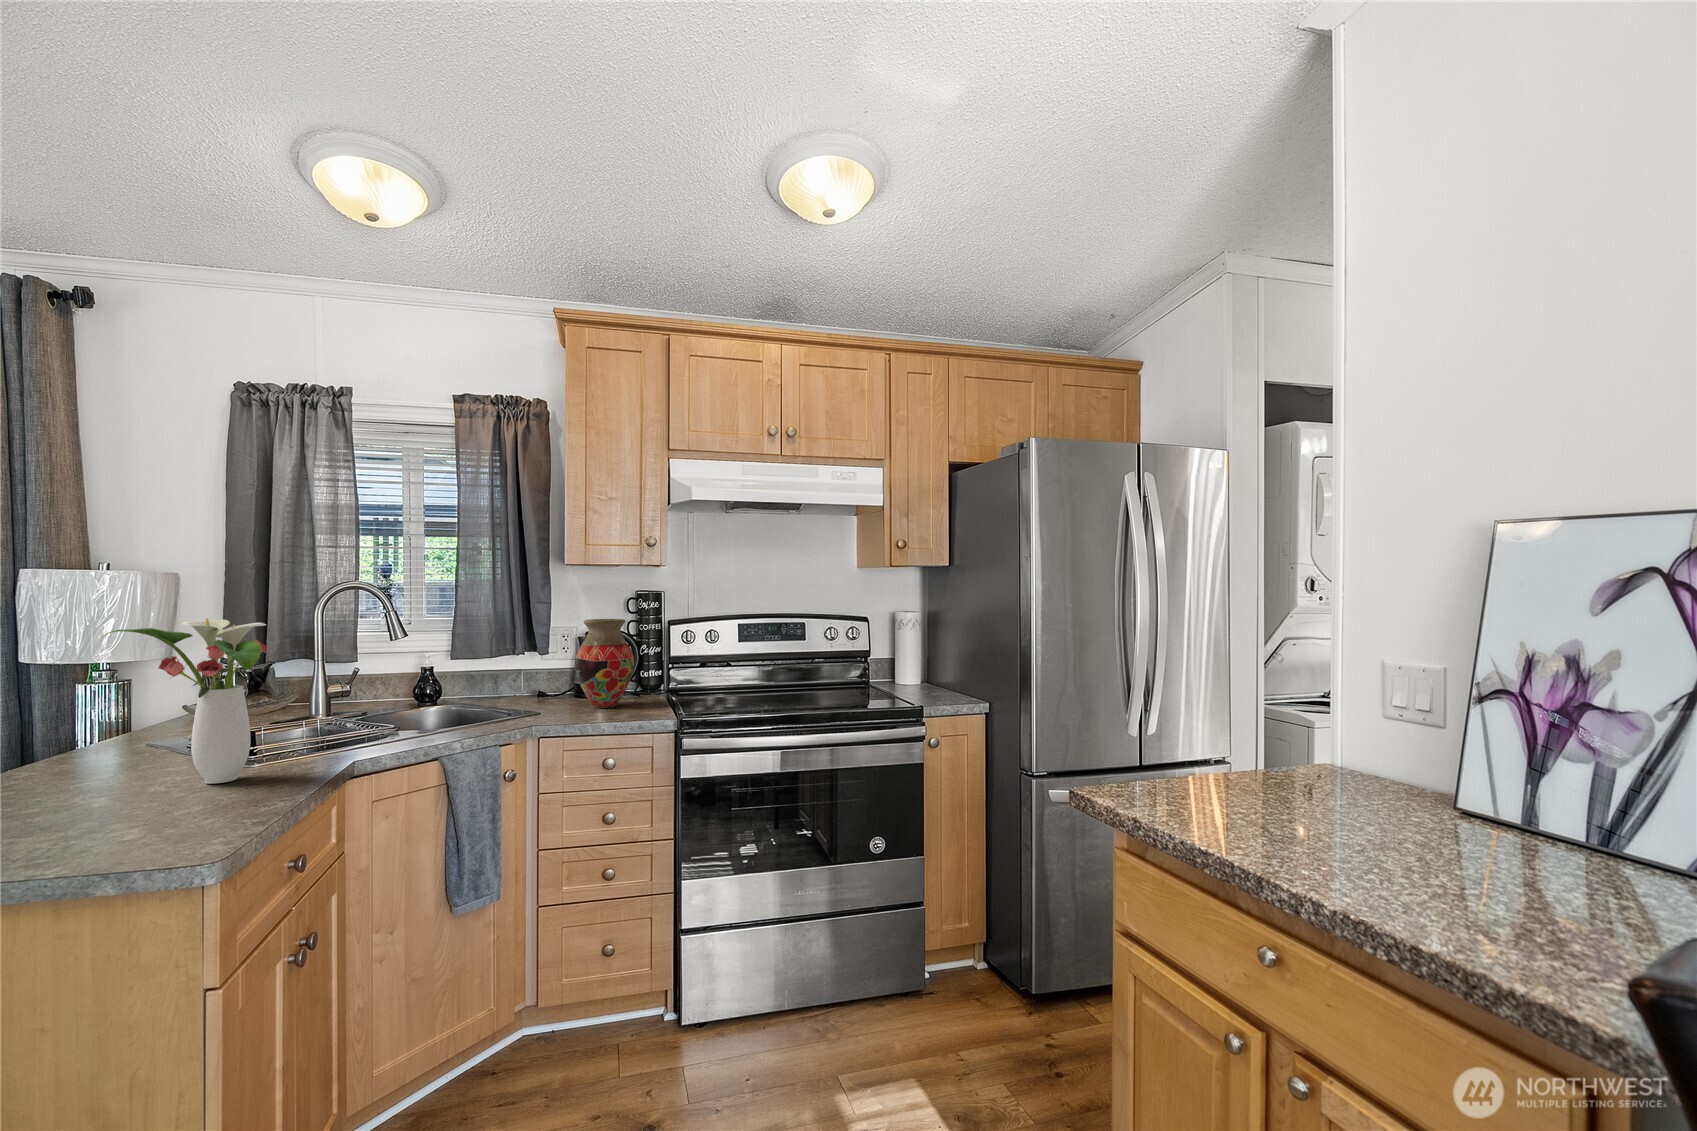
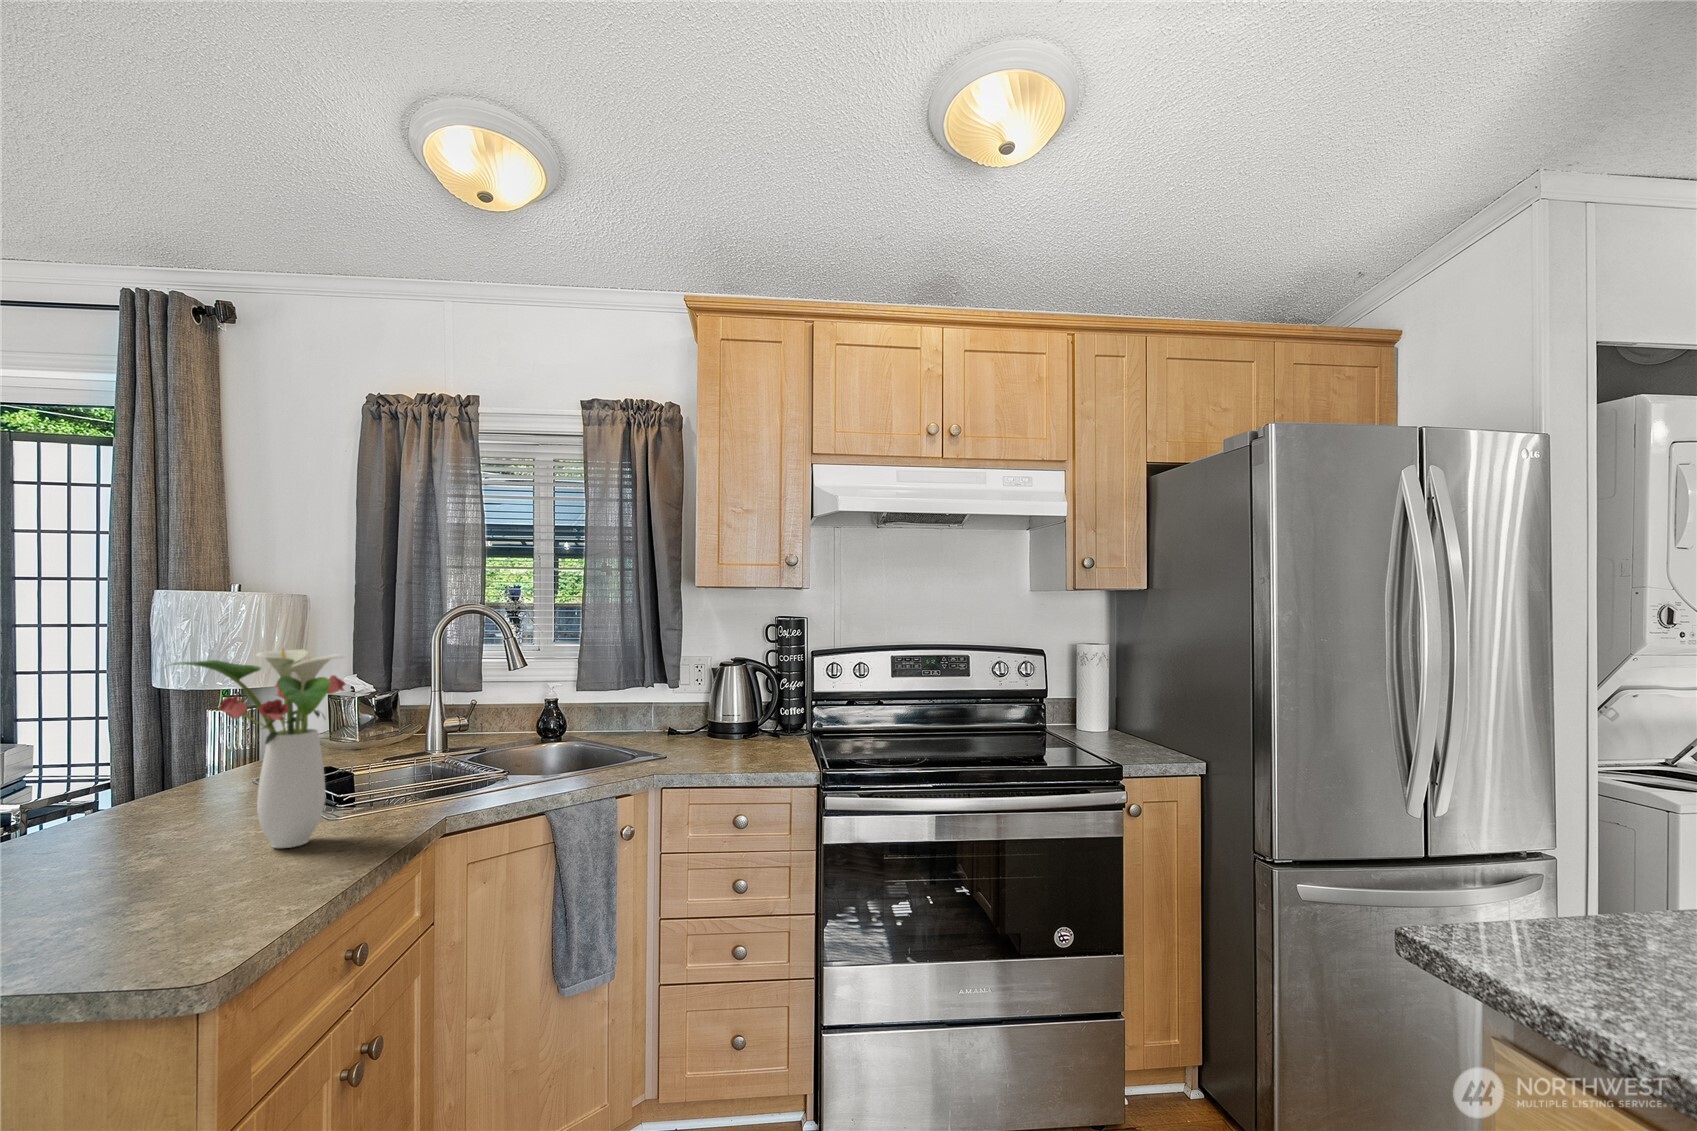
vase: present [575,619,634,708] -> none [705,648,772,752]

